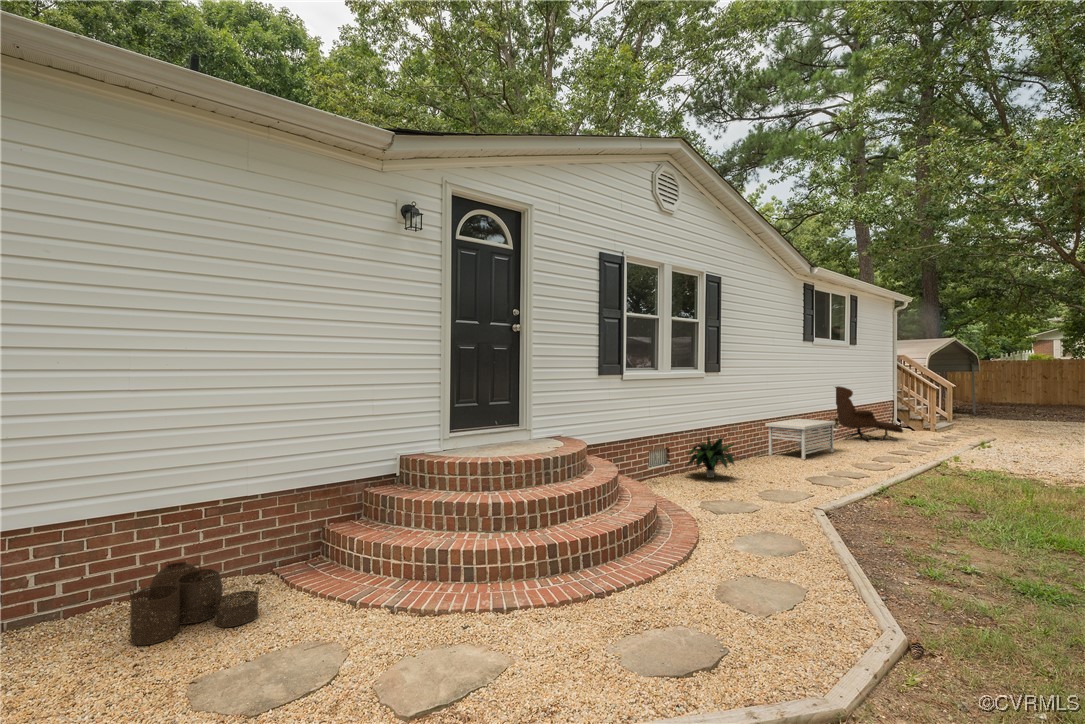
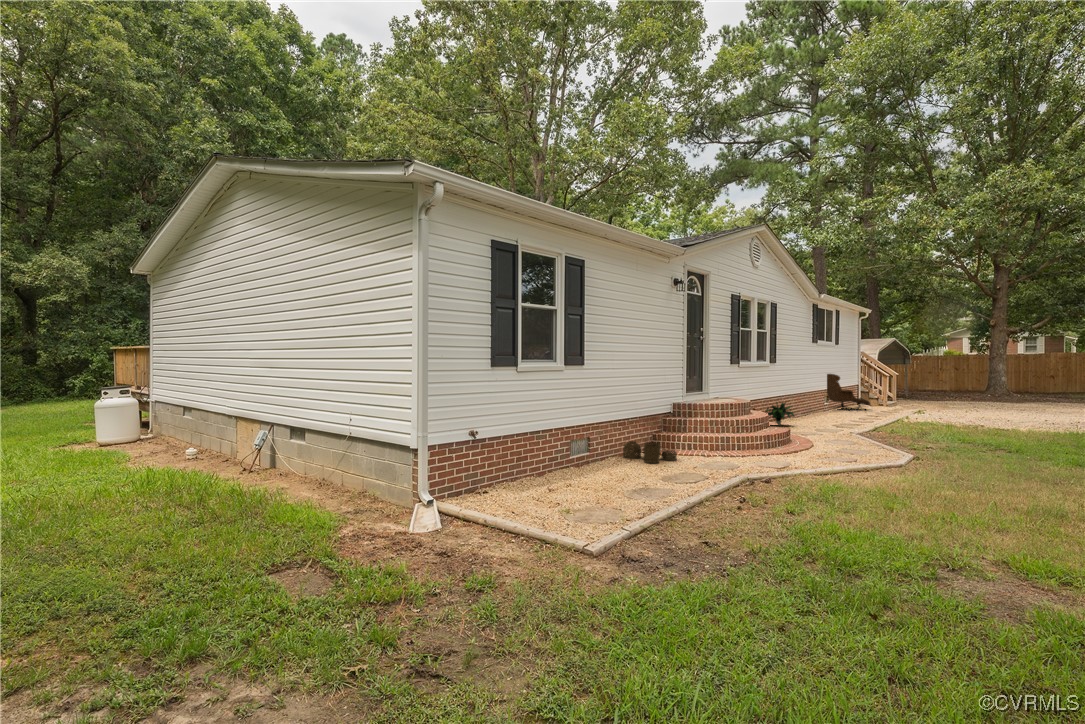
storage bench: present [765,419,835,460] -> none [795,394,835,419]

